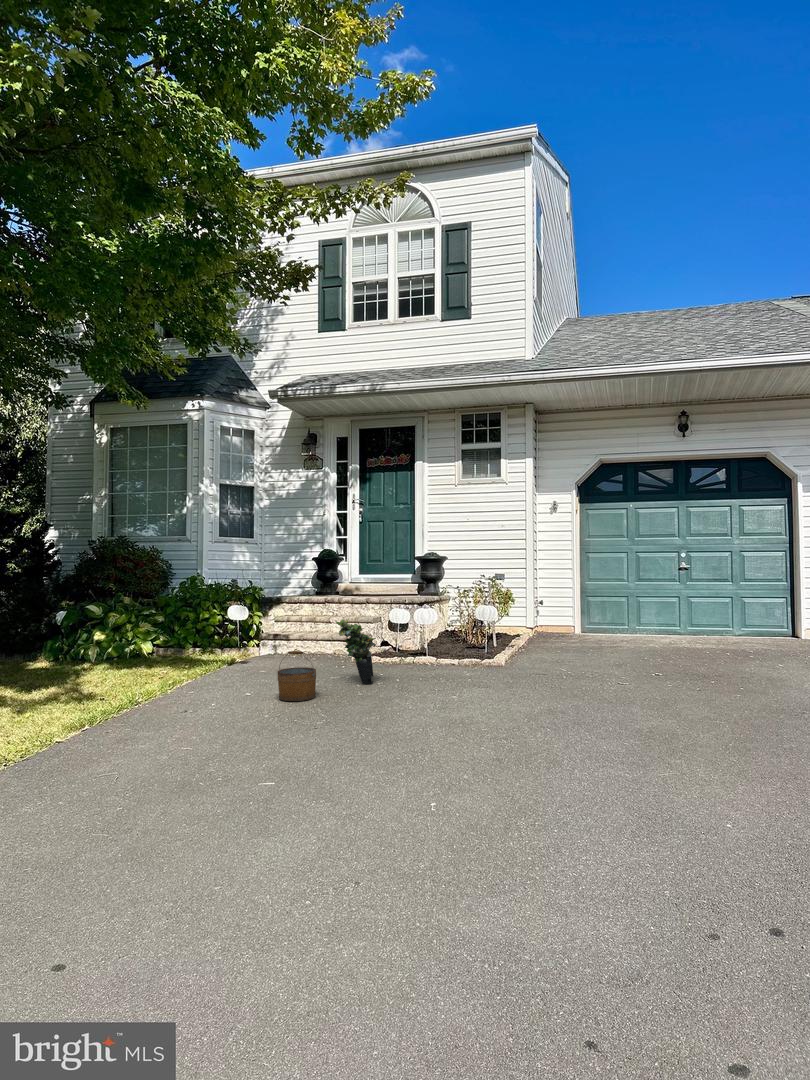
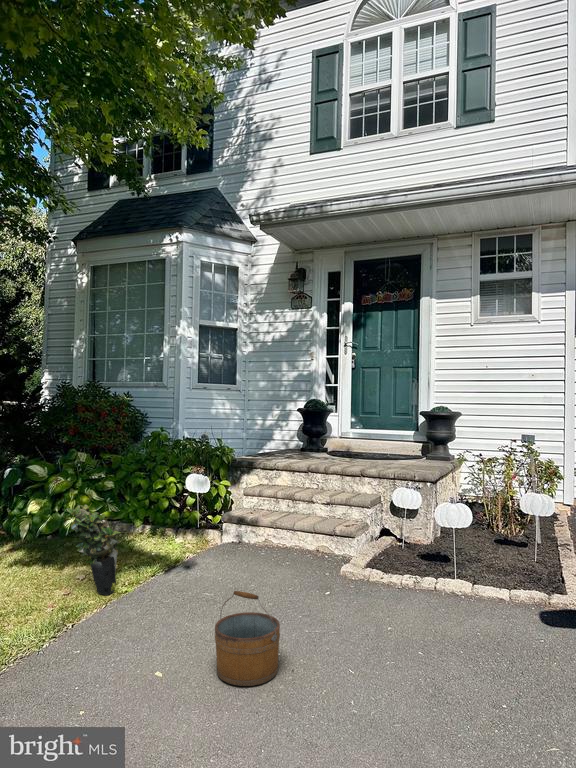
potted plant: present [335,619,376,684] -> present [67,505,121,595]

